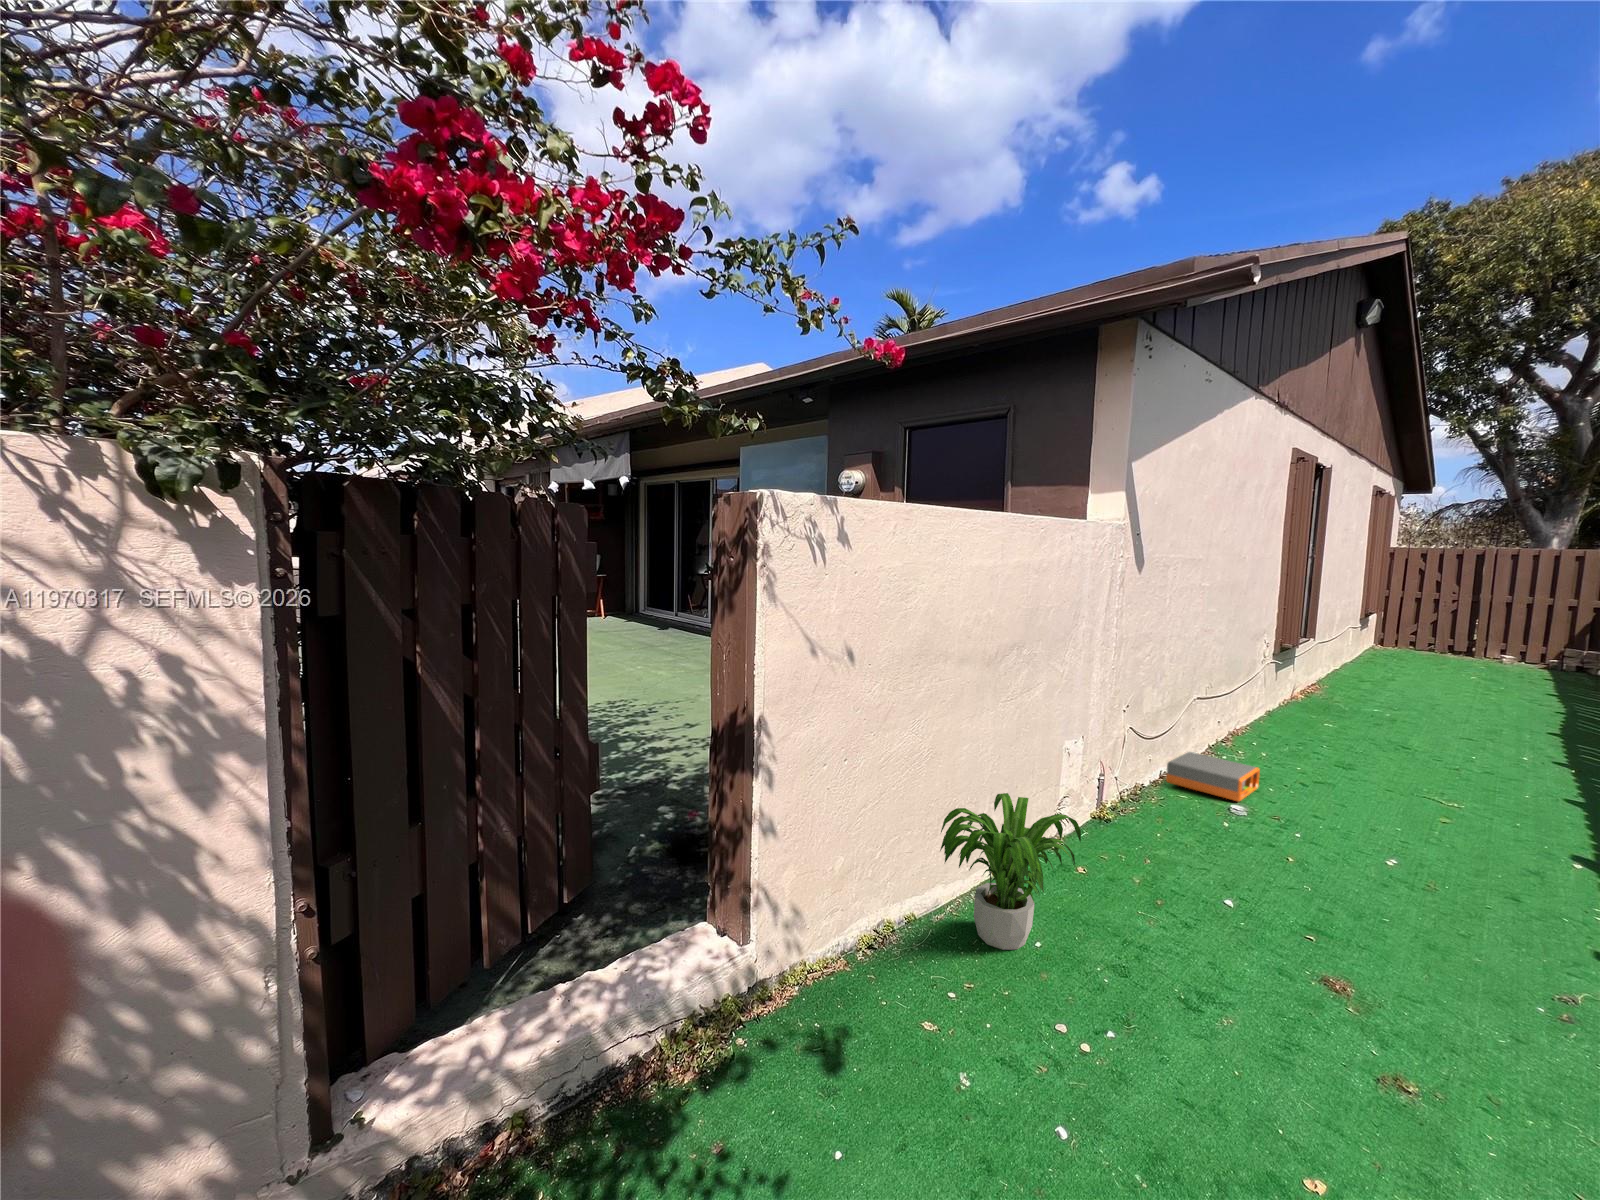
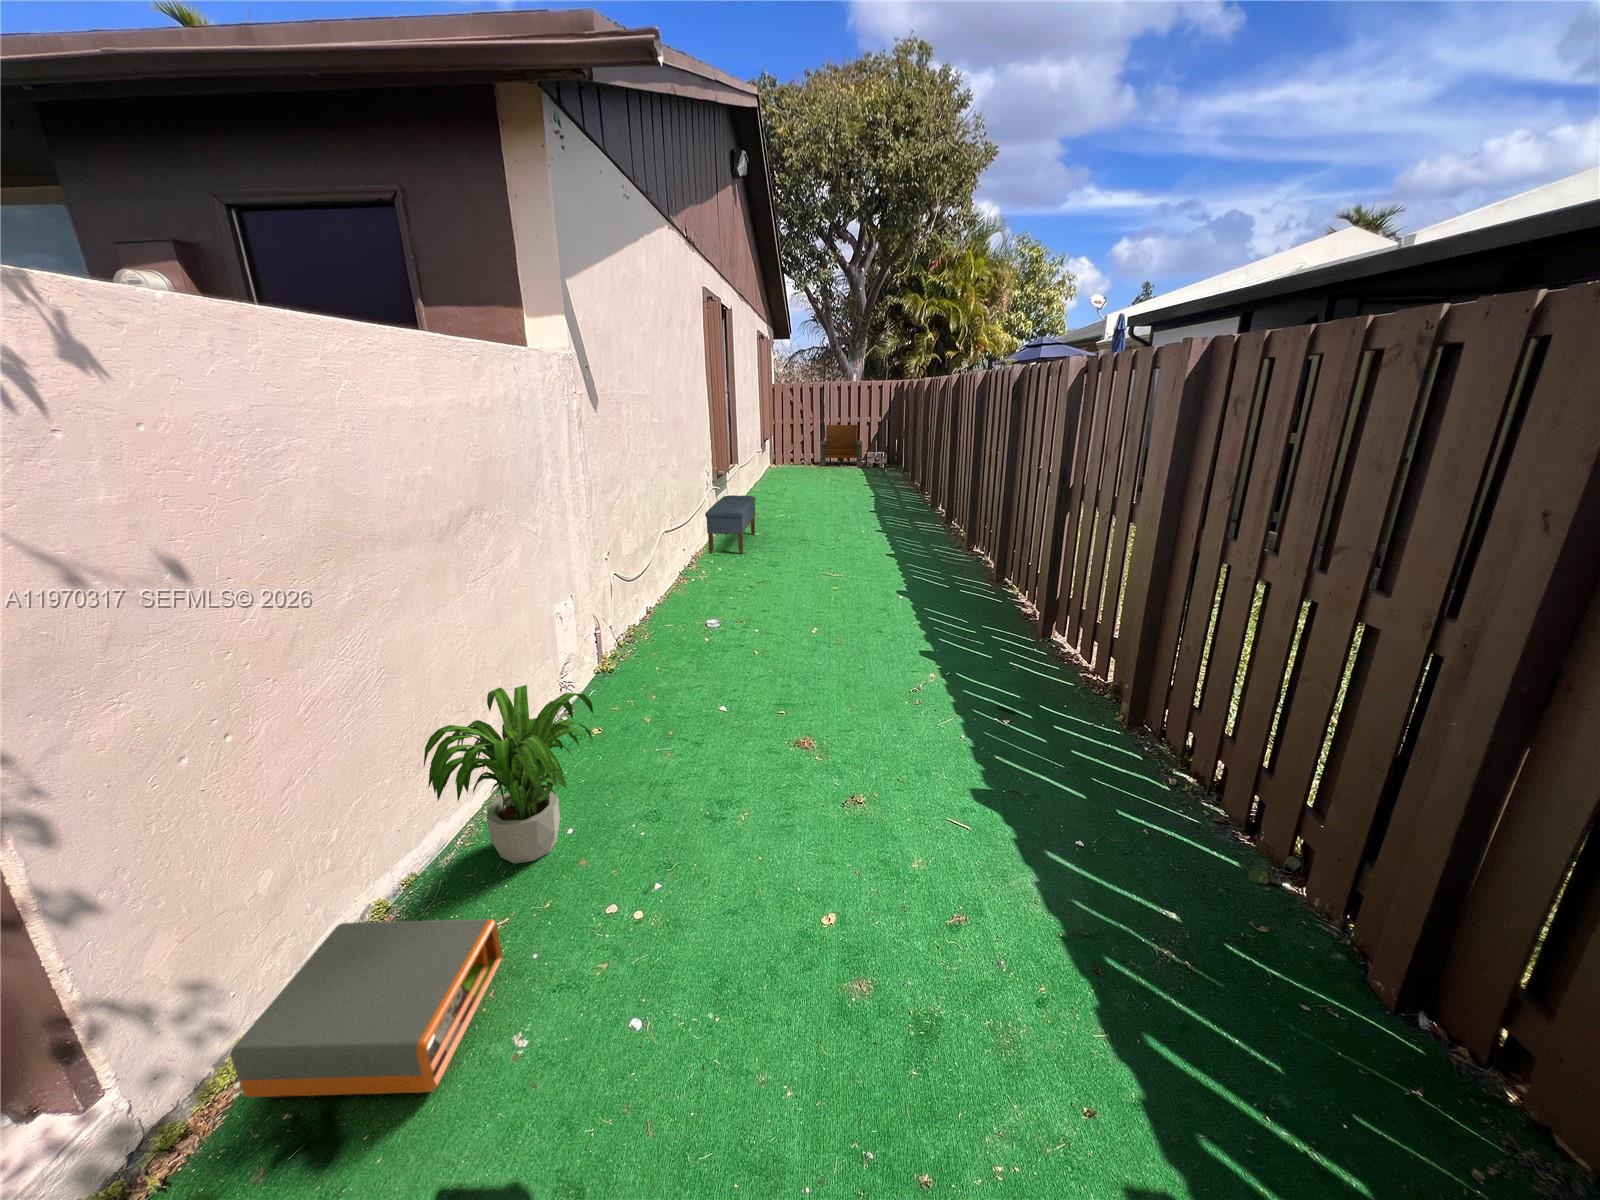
lounge chair: none [1460,603,1548,666] -> present [820,425,863,466]
bench: none [1253,672,1331,743] -> present [705,495,756,554]
storage box: present [1166,752,1260,801] -> present [230,919,502,1097]

